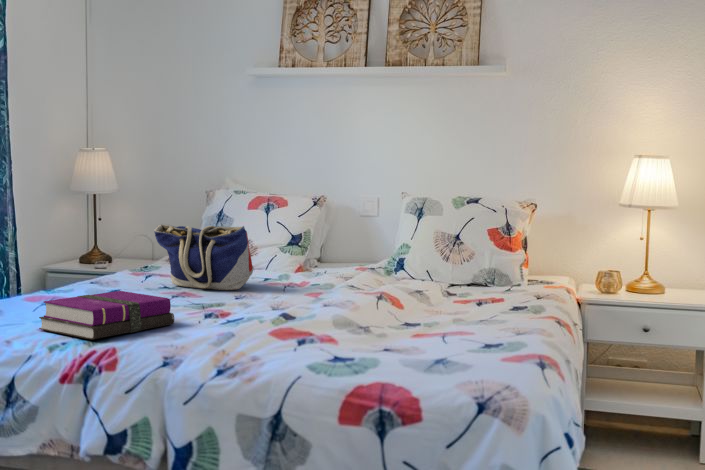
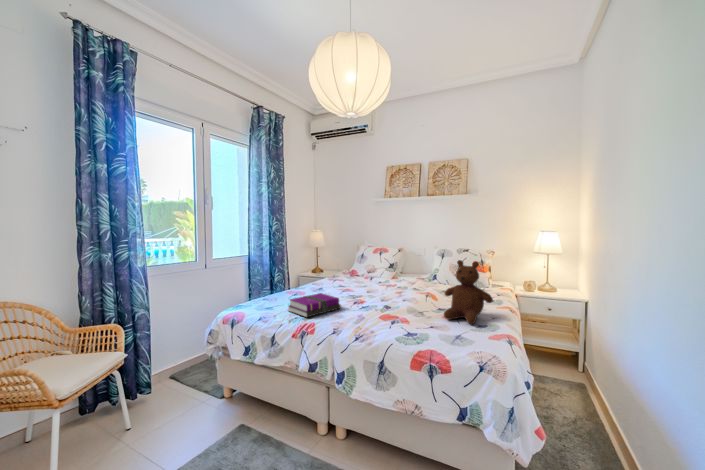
teddy bear: none [414,207,518,343] -> present [444,260,493,324]
tote bag: present [154,224,254,290] -> none [336,263,375,289]

